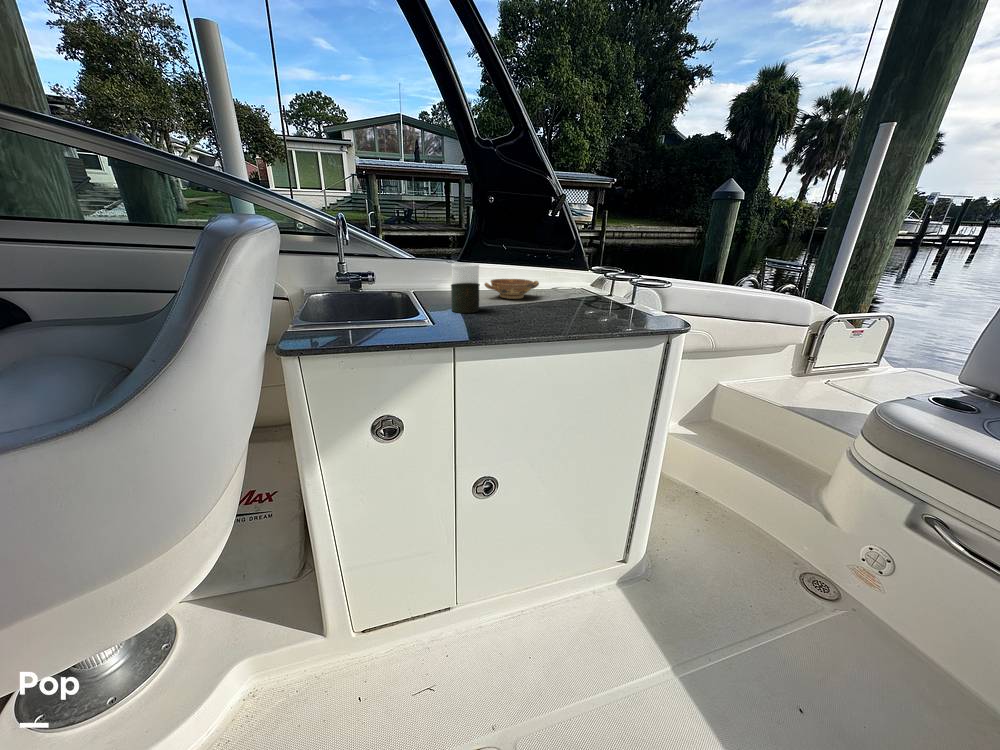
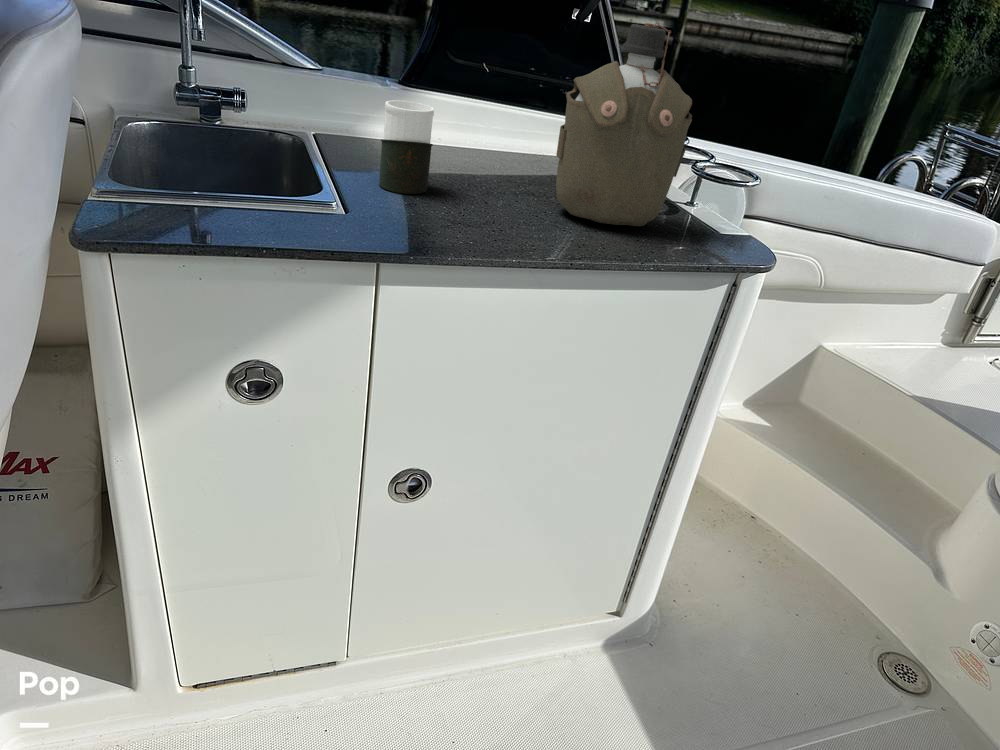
water bottle: none [551,200,627,316] -> present [556,22,692,226]
bowl: present [484,279,539,299] -> none [443,127,539,170]

